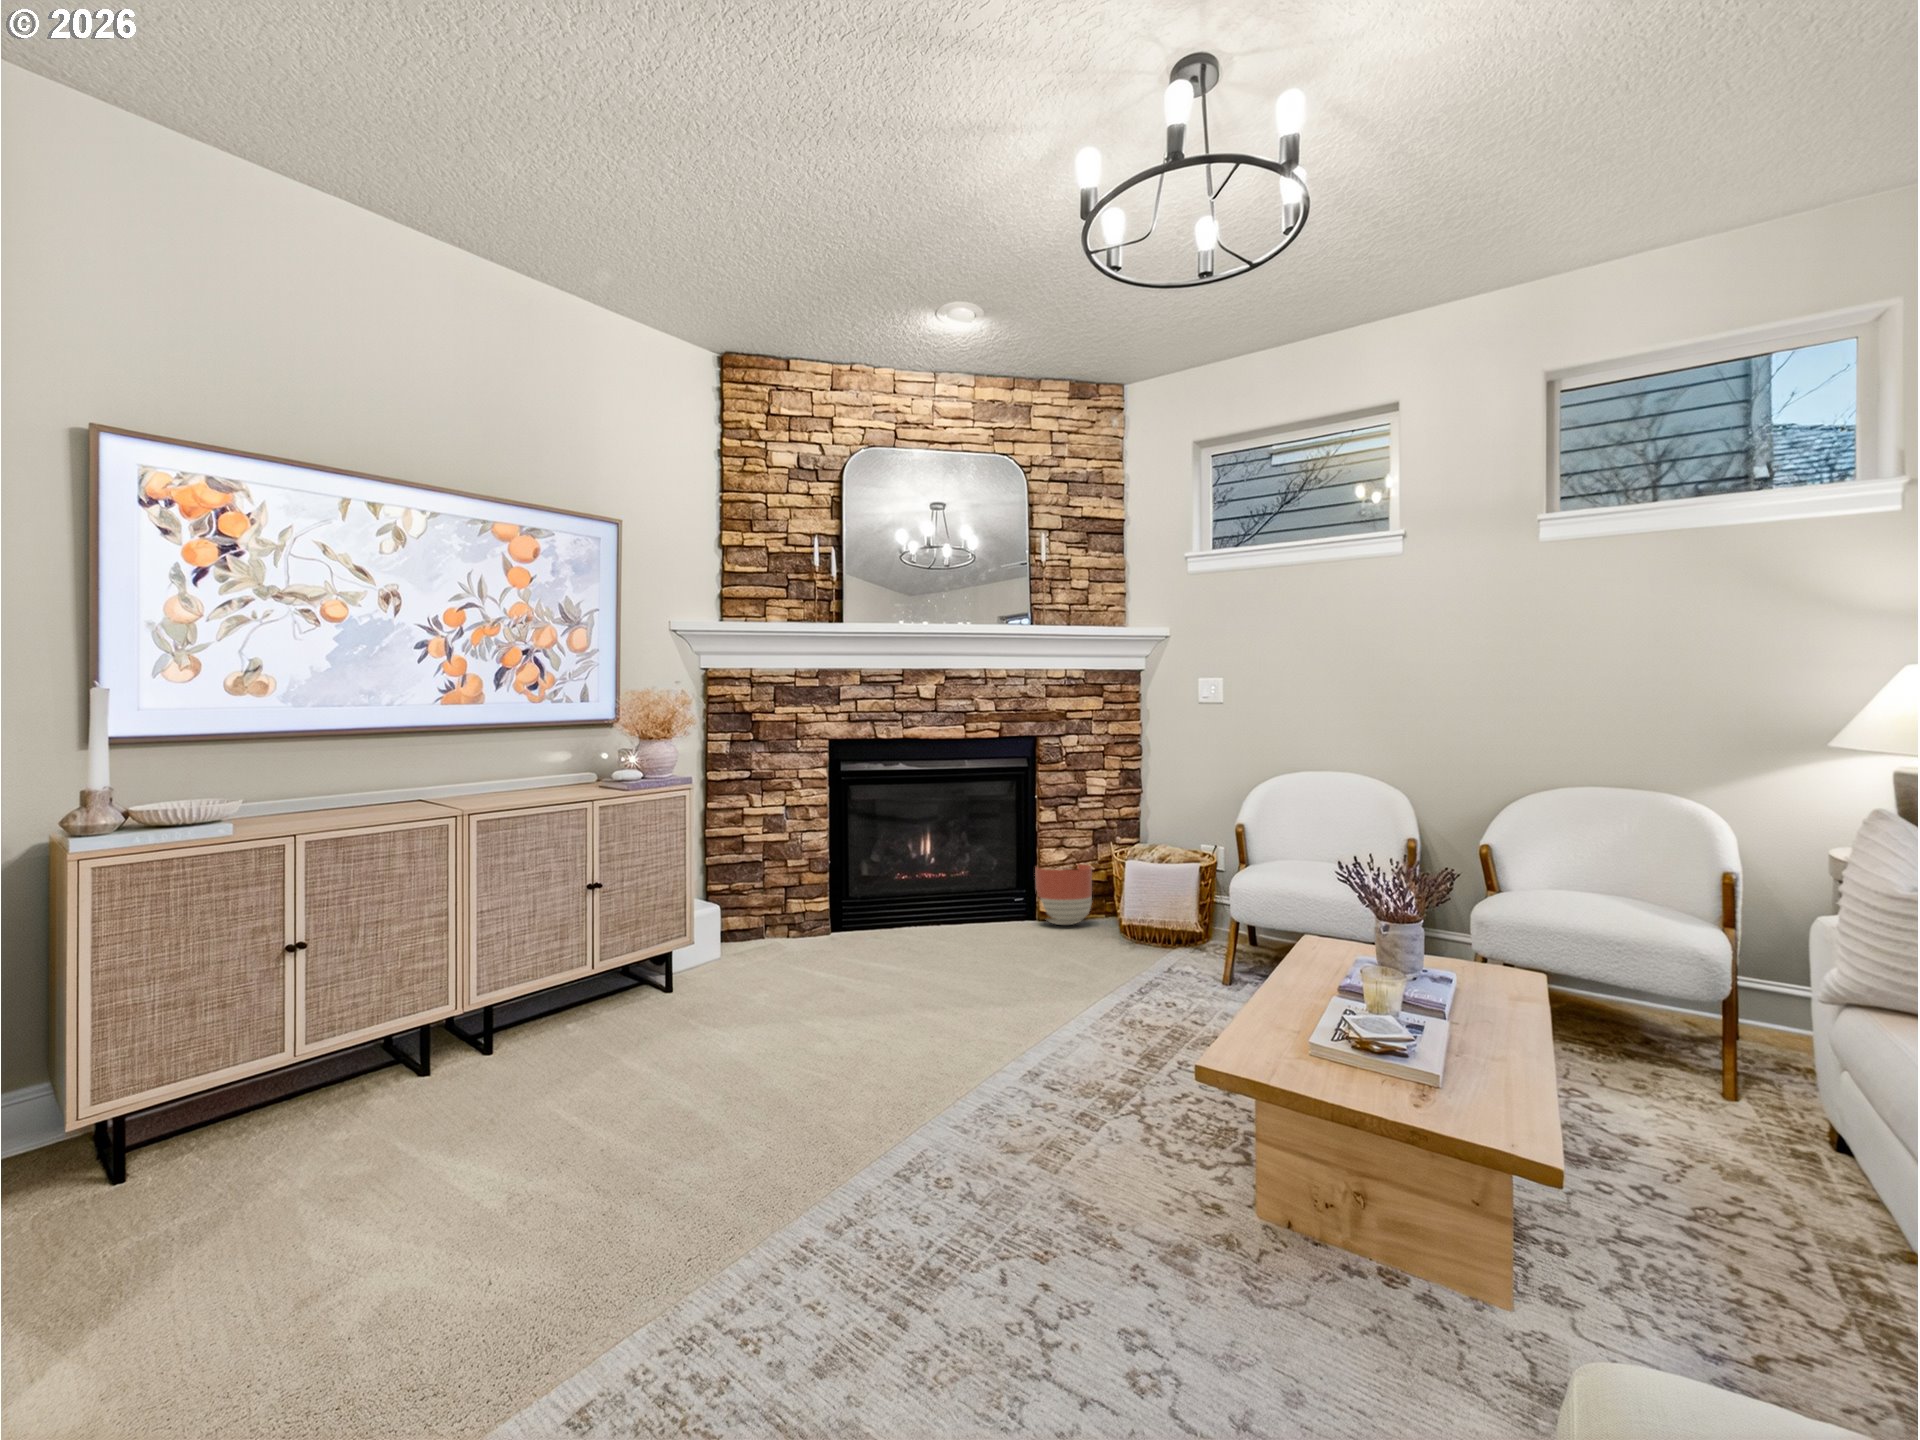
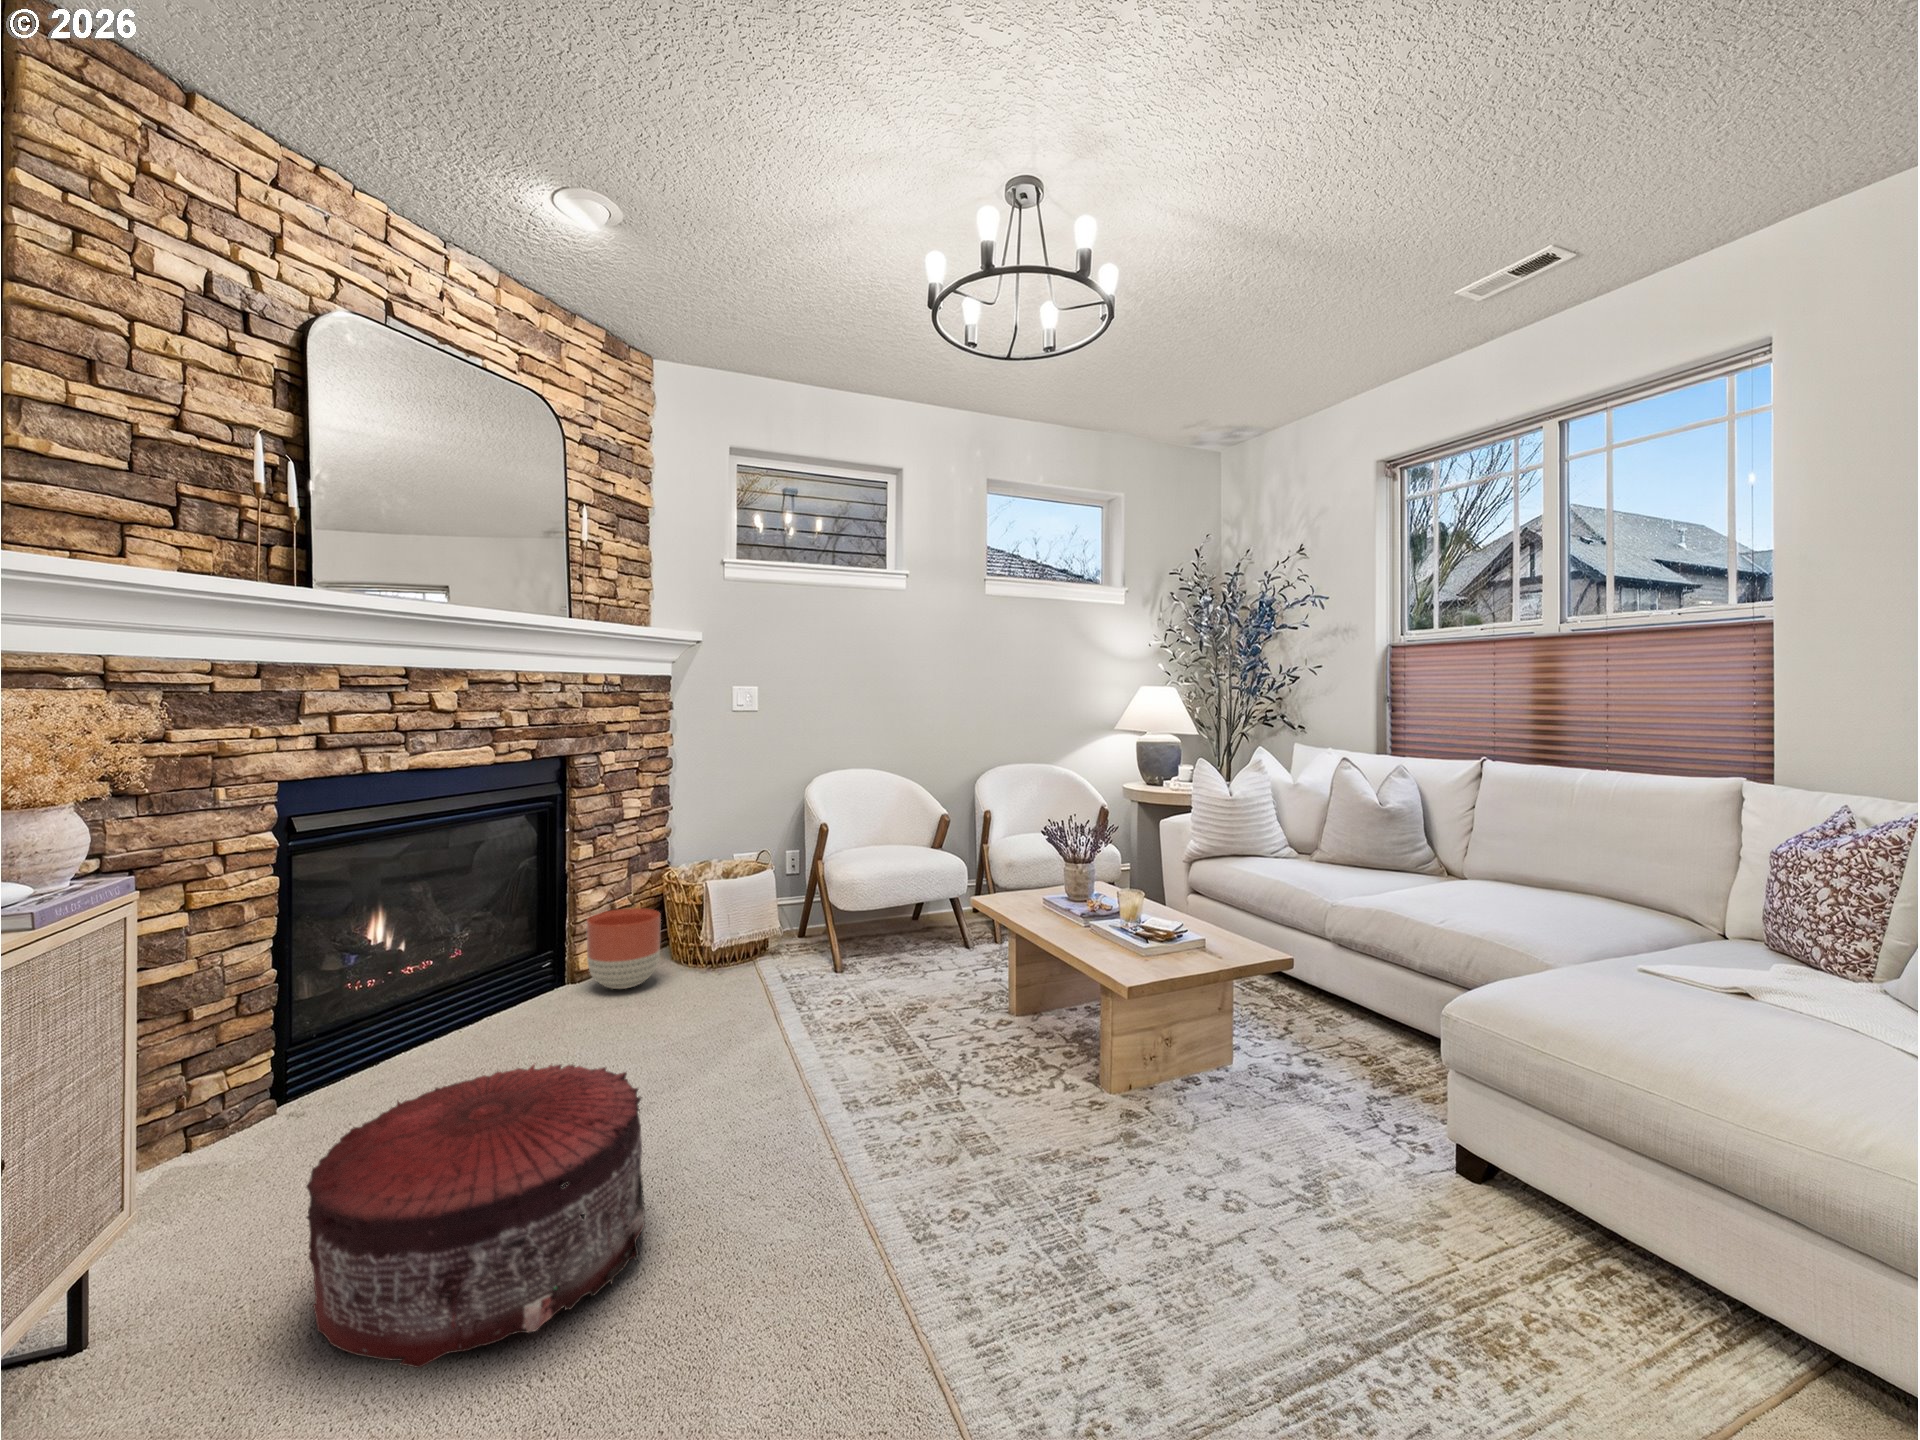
pouf: none [732,904,897,1014] -> present [306,1063,645,1368]

